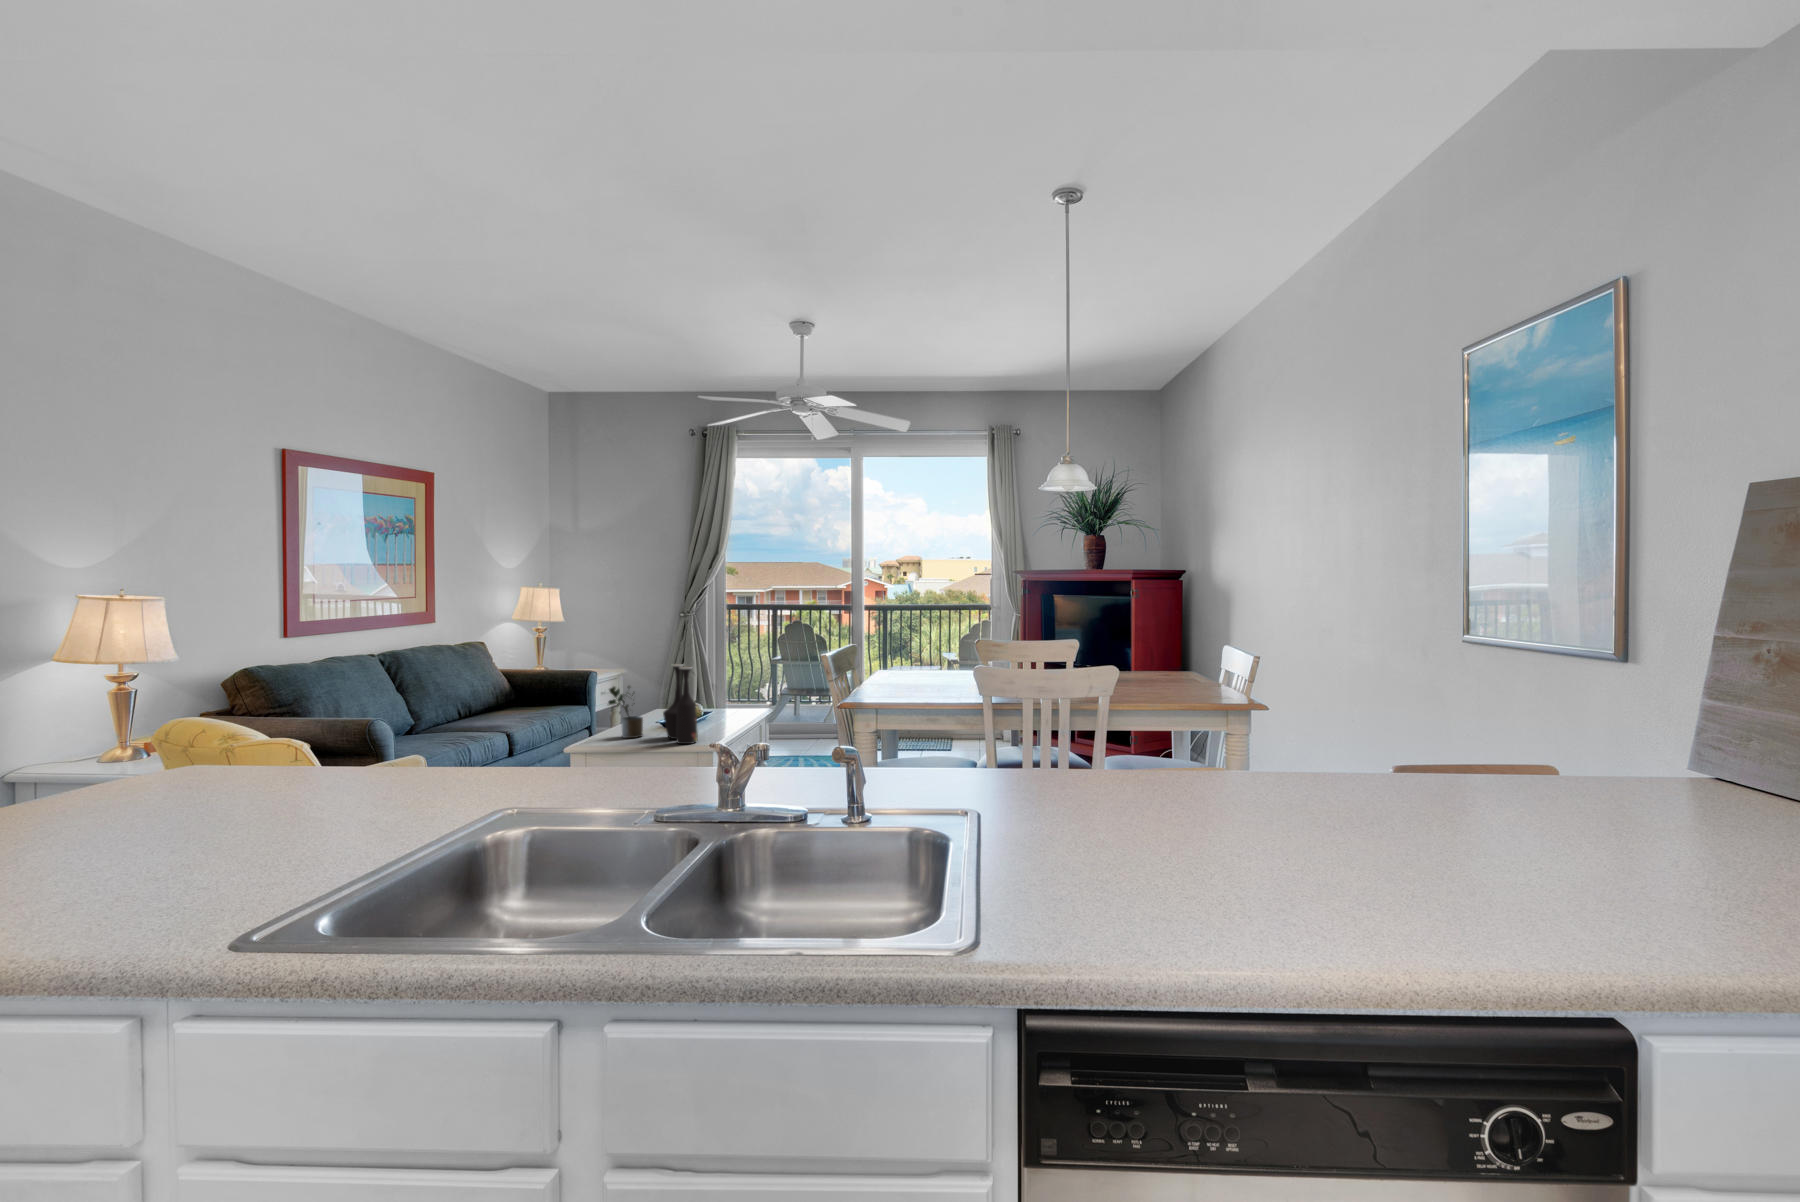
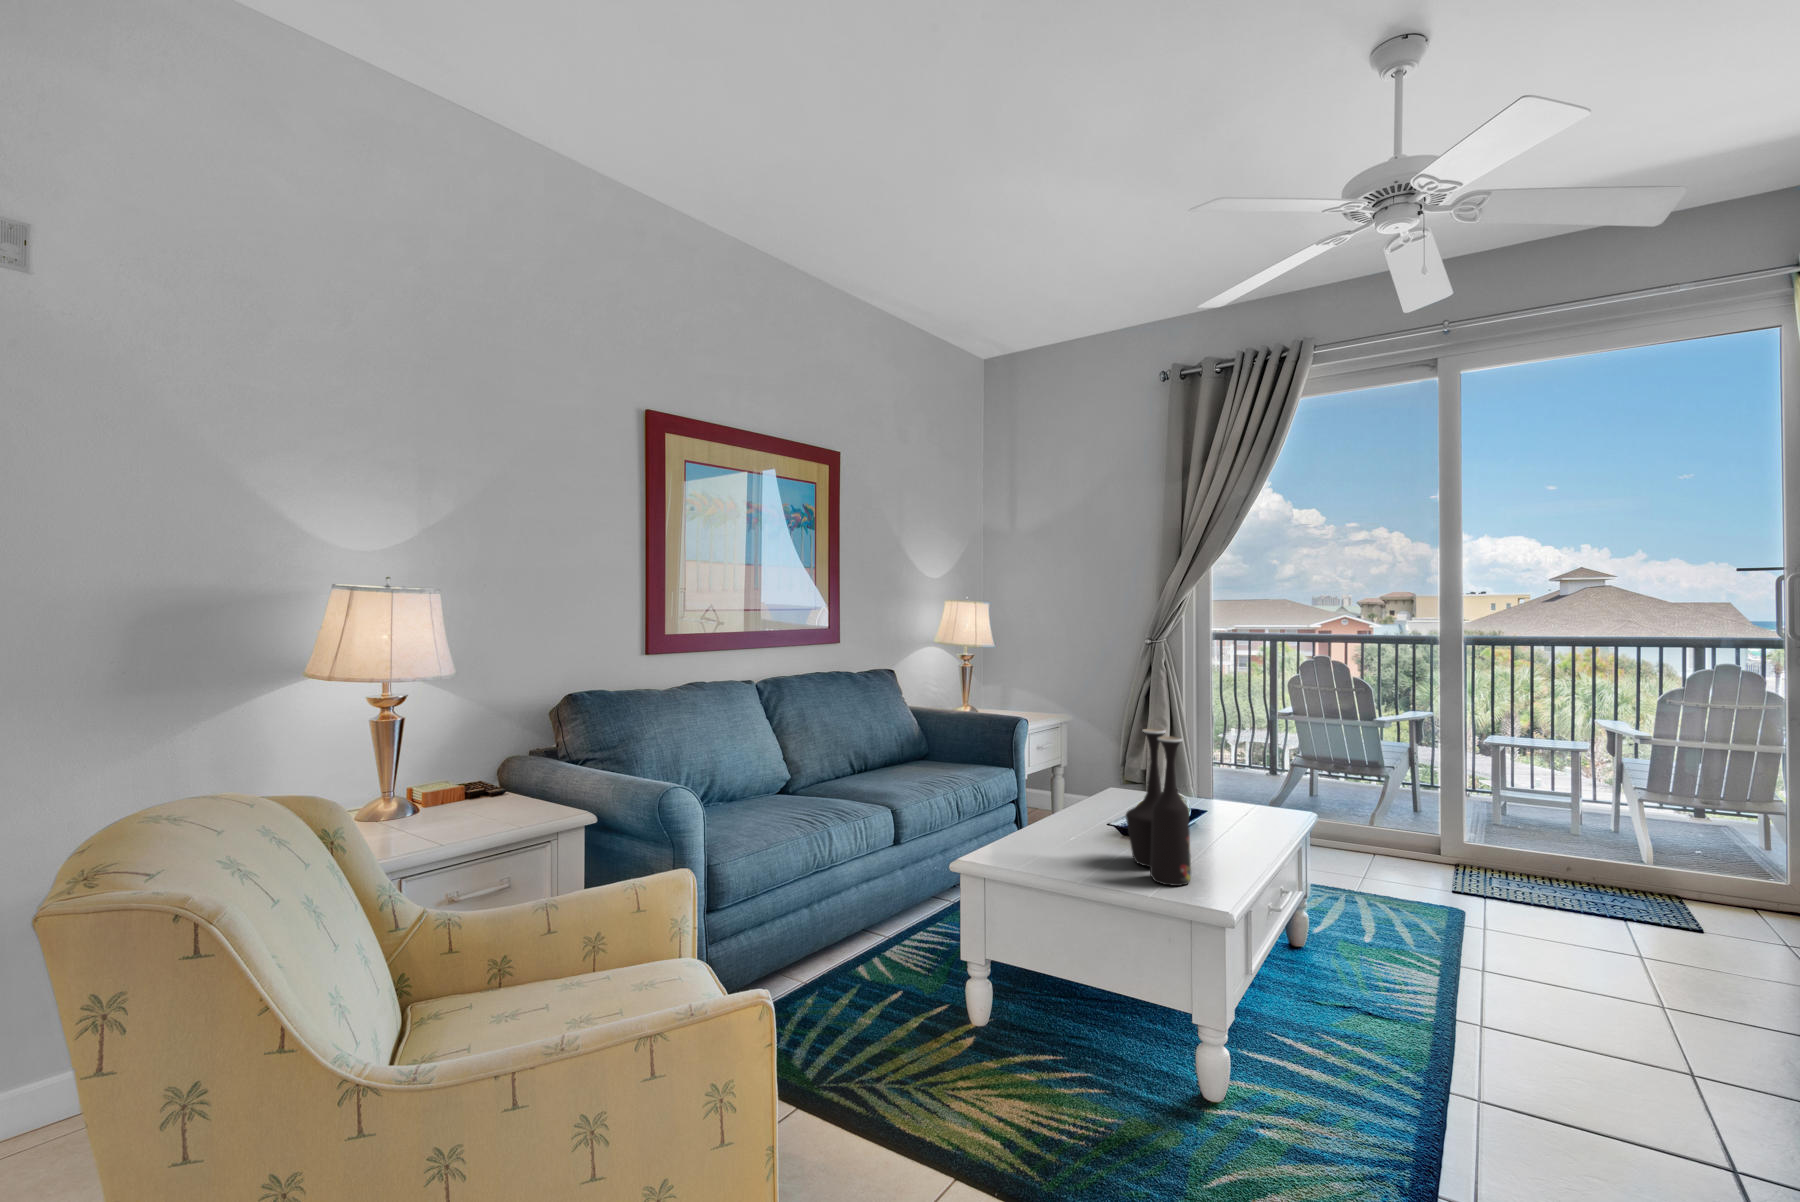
potted plant: present [609,686,643,738] -> none [1032,757,1091,851]

